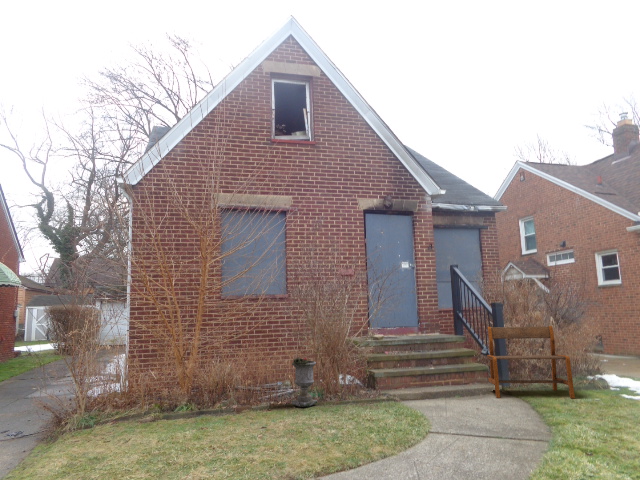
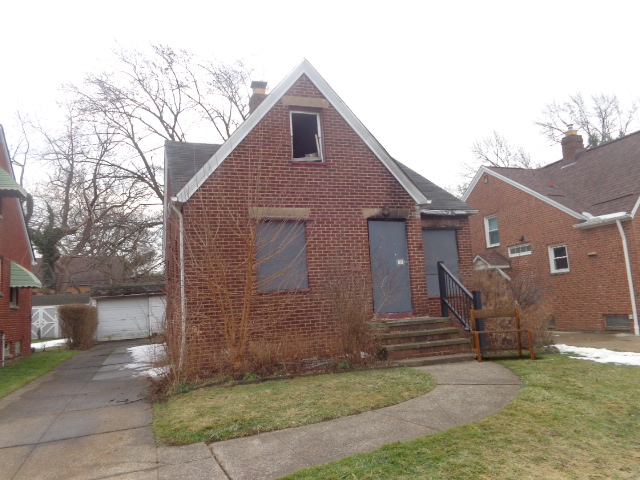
planter: present [292,357,317,407] -> none [327,336,348,374]

